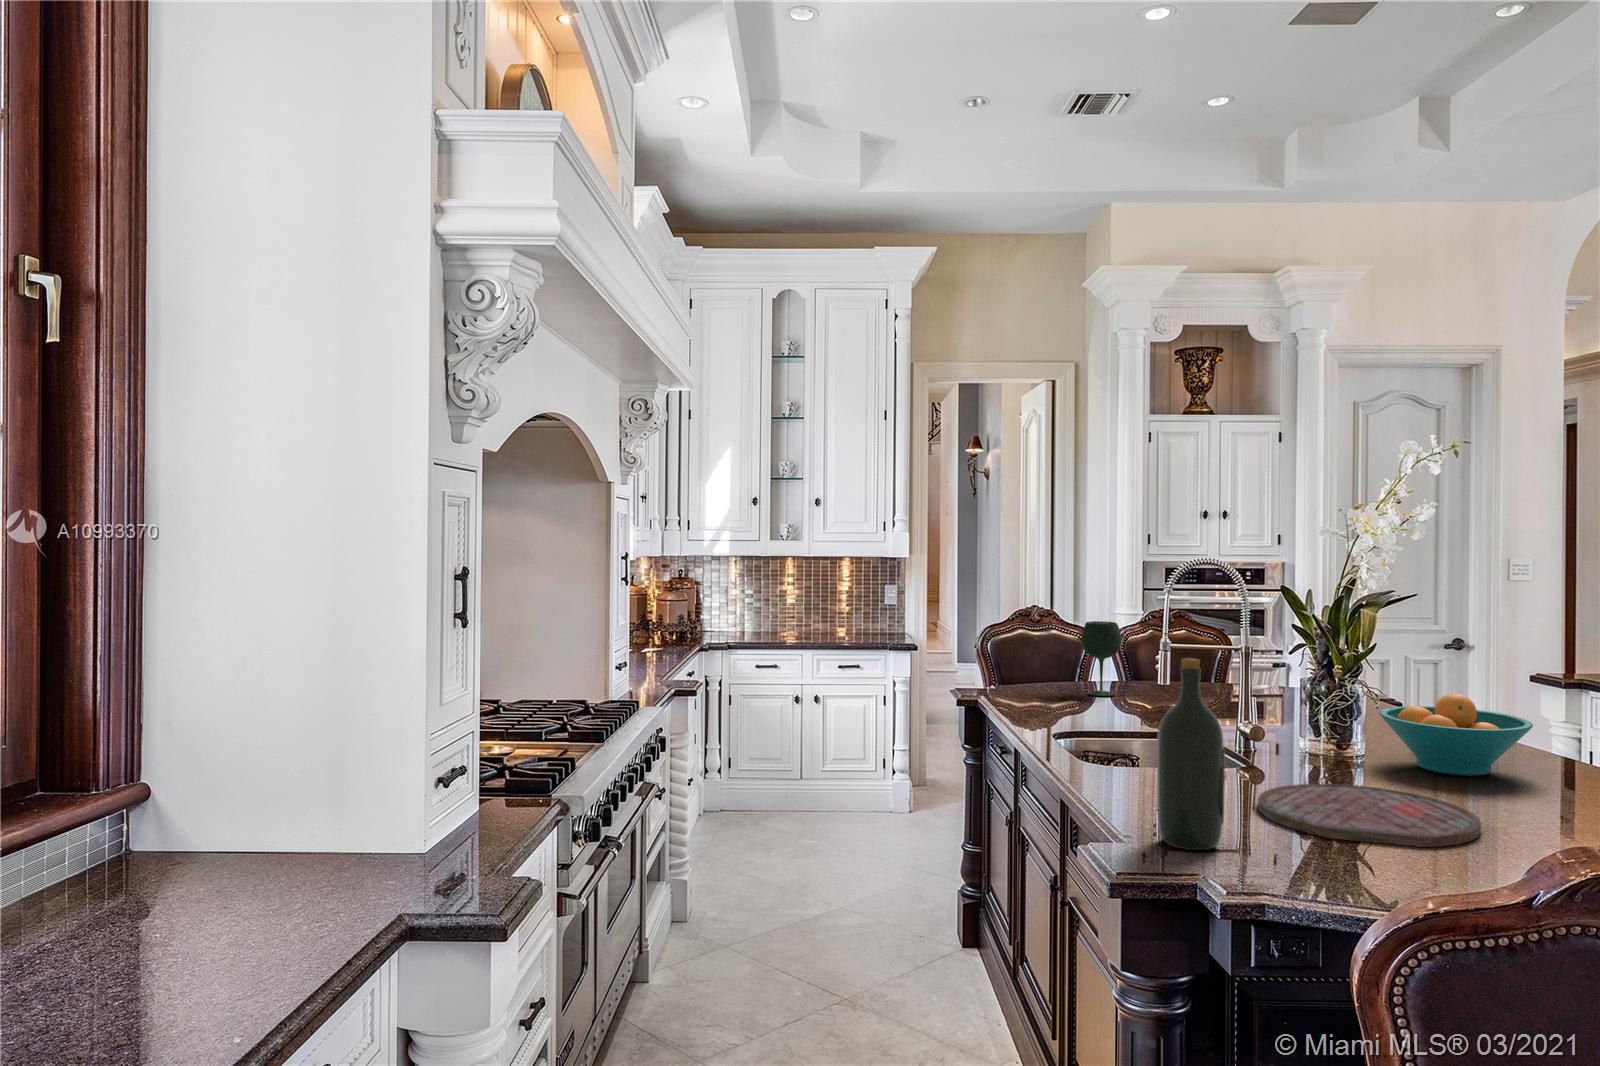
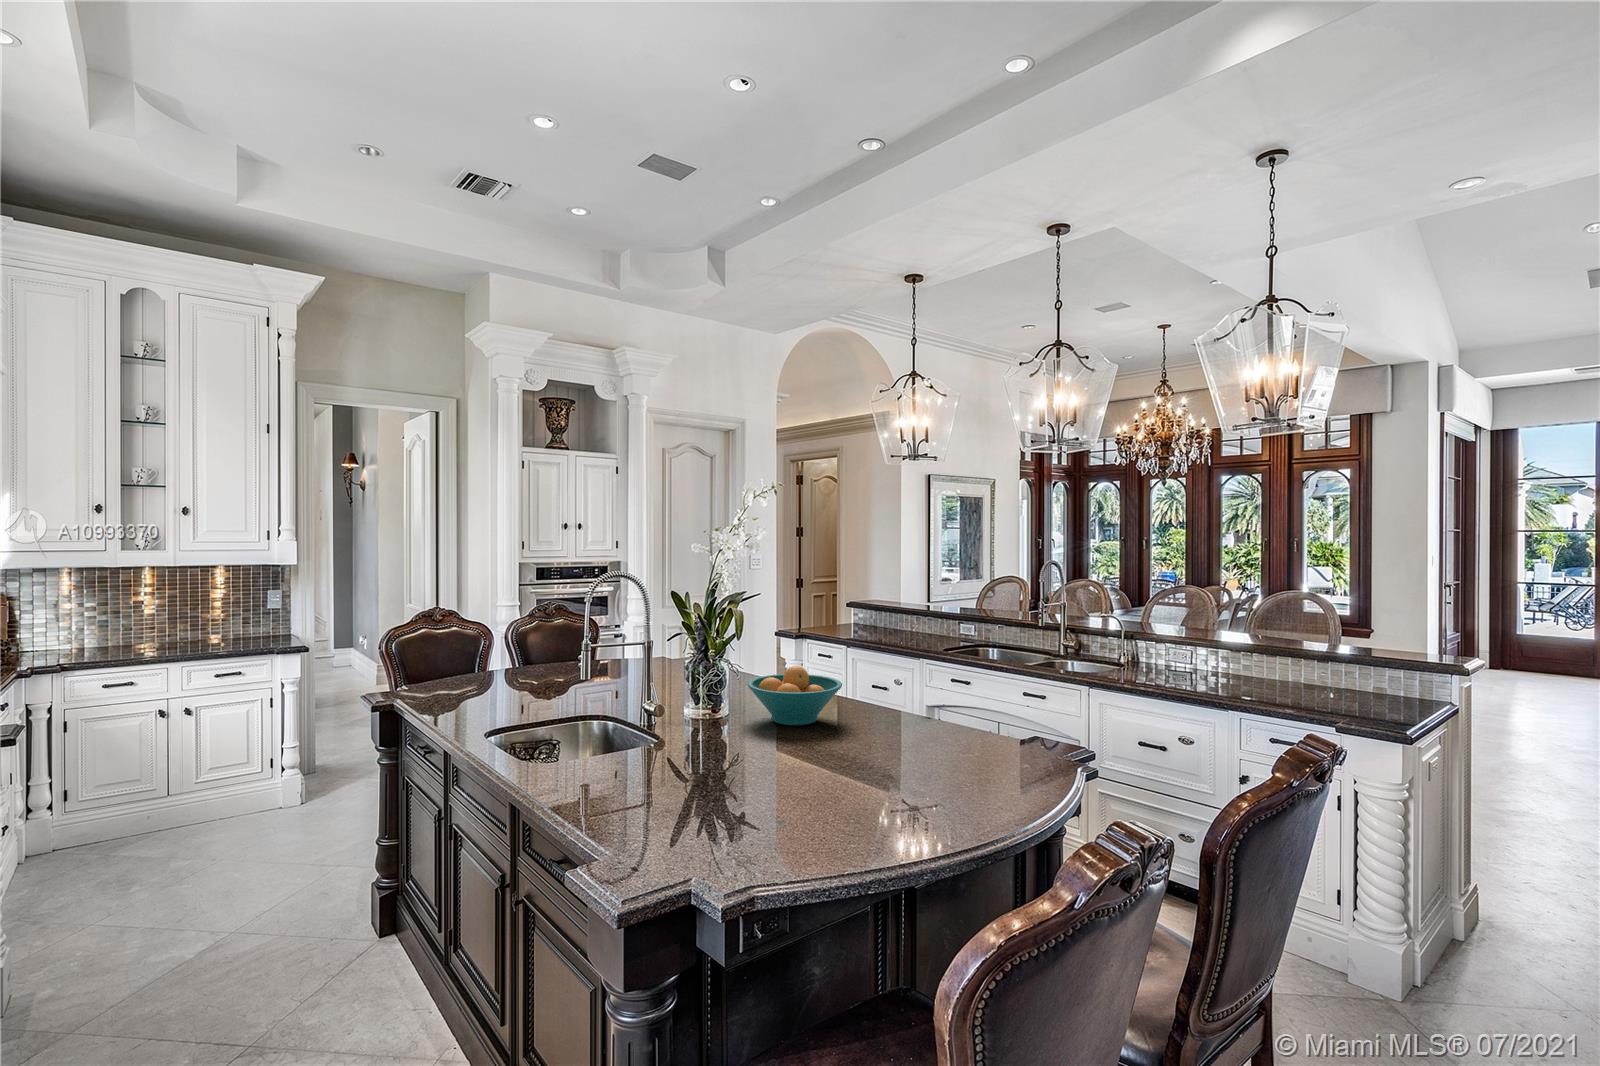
wine glass: present [1081,621,1122,696] -> none [494,623,529,688]
wine bottle: present [1157,658,1225,850] -> none [638,676,695,851]
cutting board: present [1258,784,1481,847] -> none [693,749,848,807]

